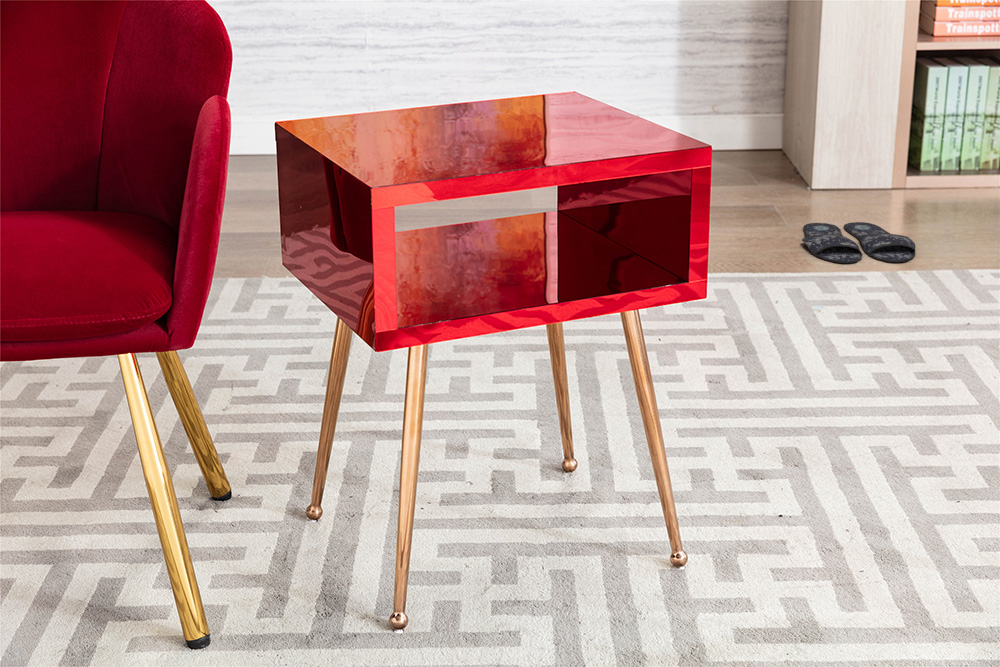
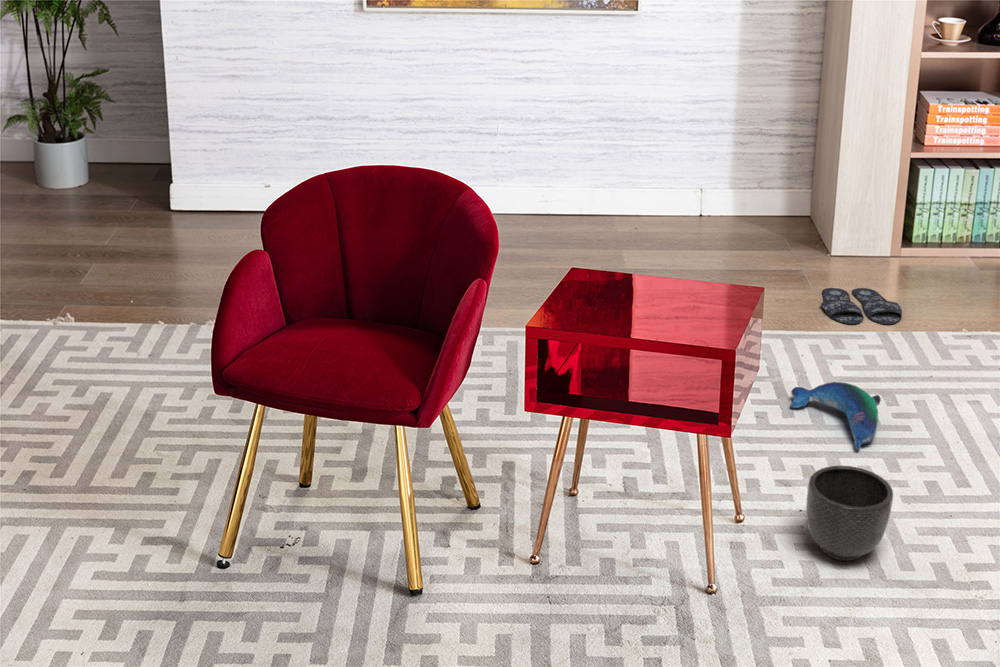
plush toy: none [760,325,899,423] -> present [790,382,881,450]
planter: none [789,434,940,598] -> present [806,466,893,561]

